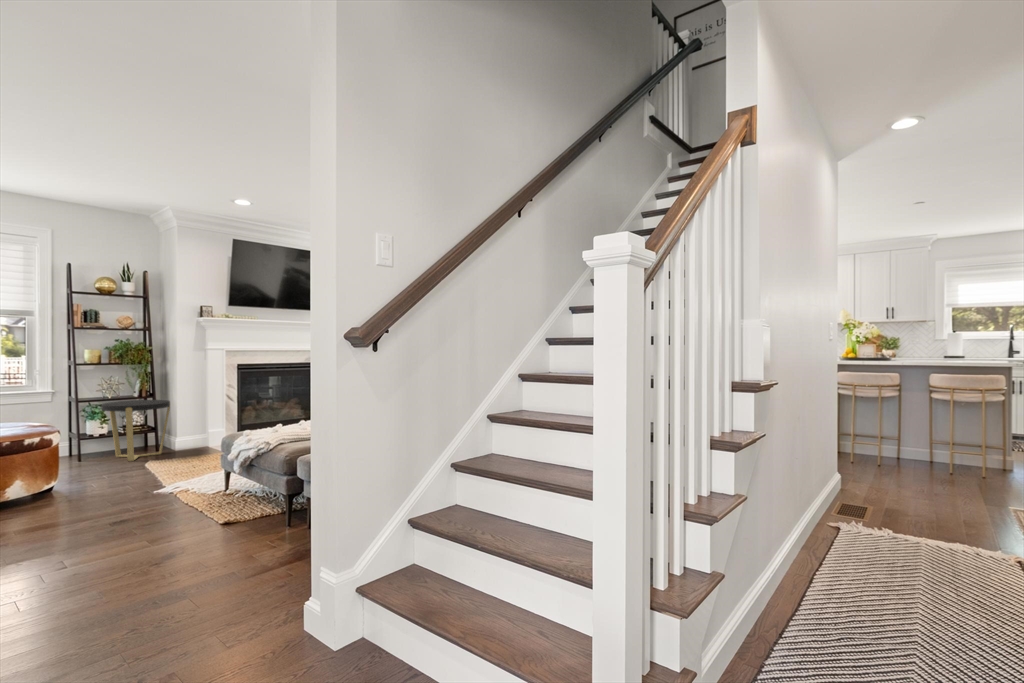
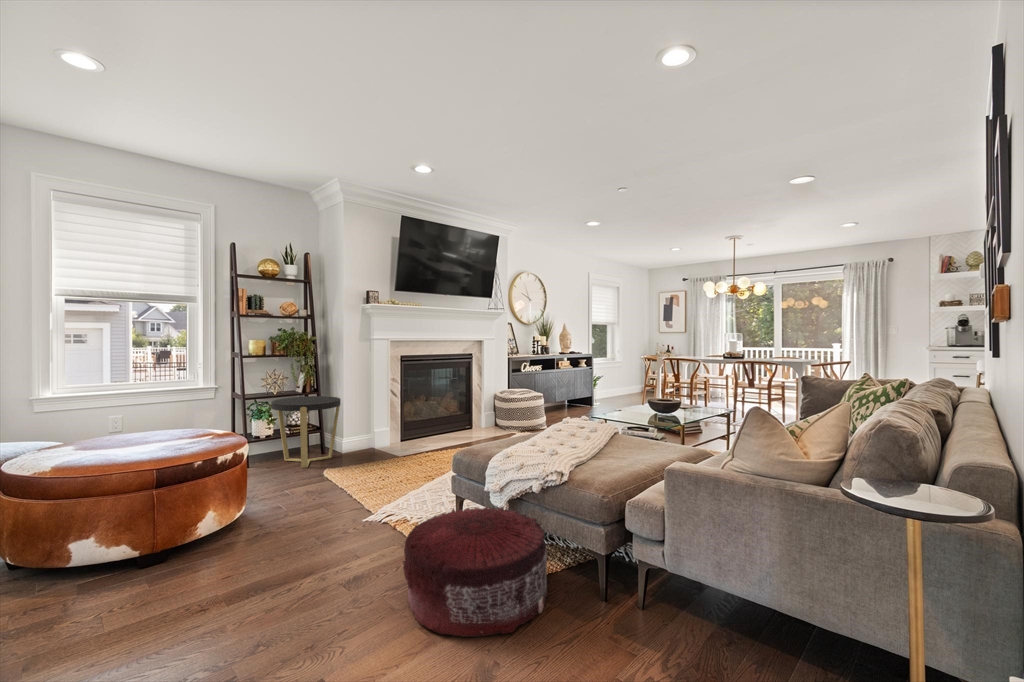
pouf: none [140,467,257,541] -> present [403,507,549,637]

